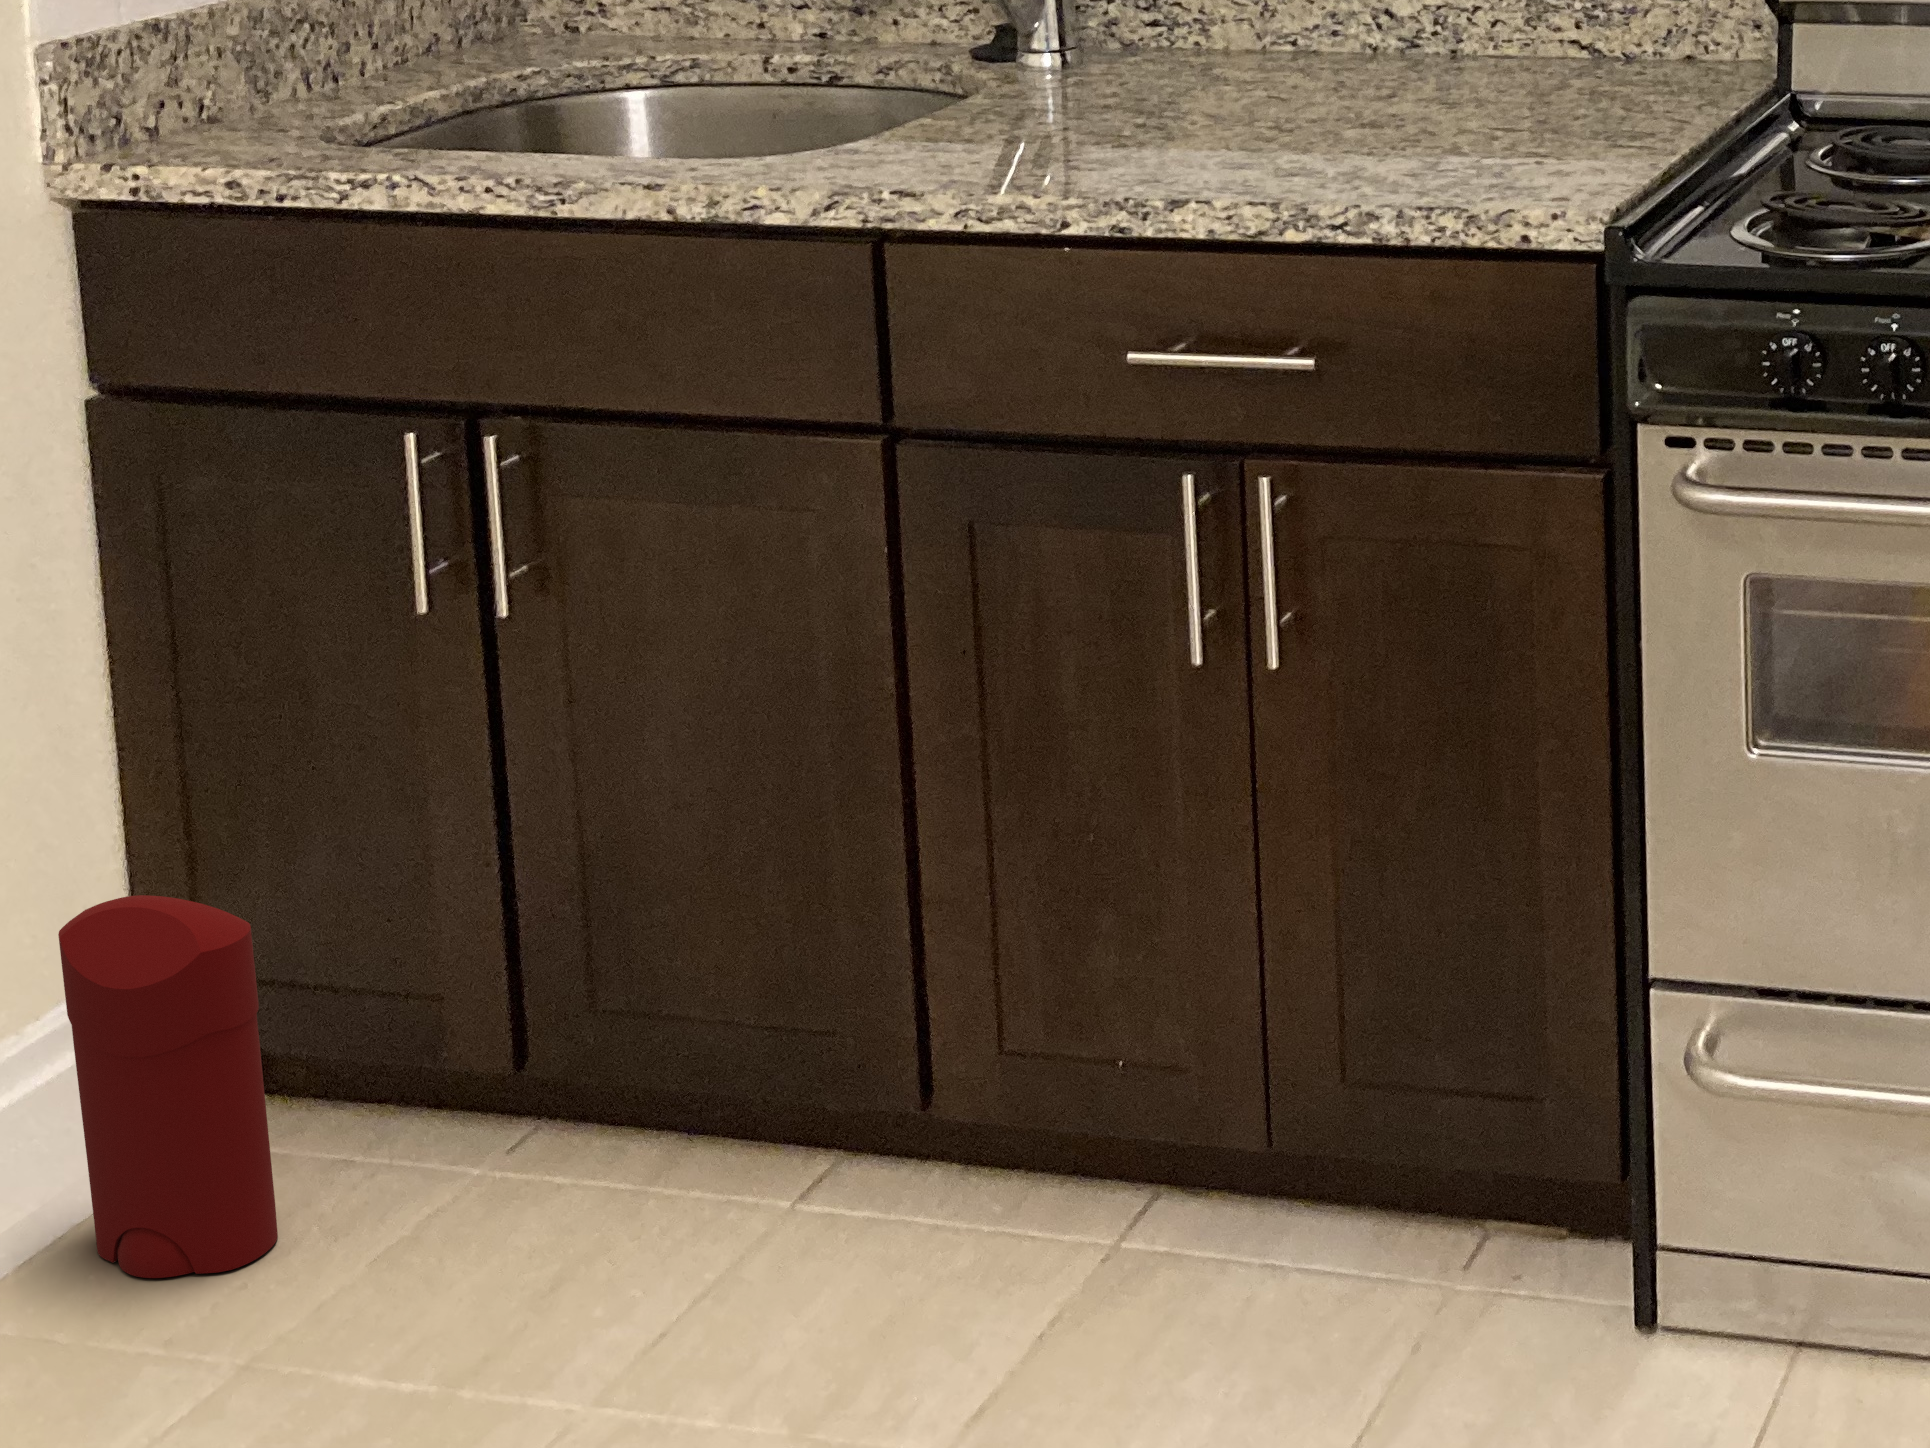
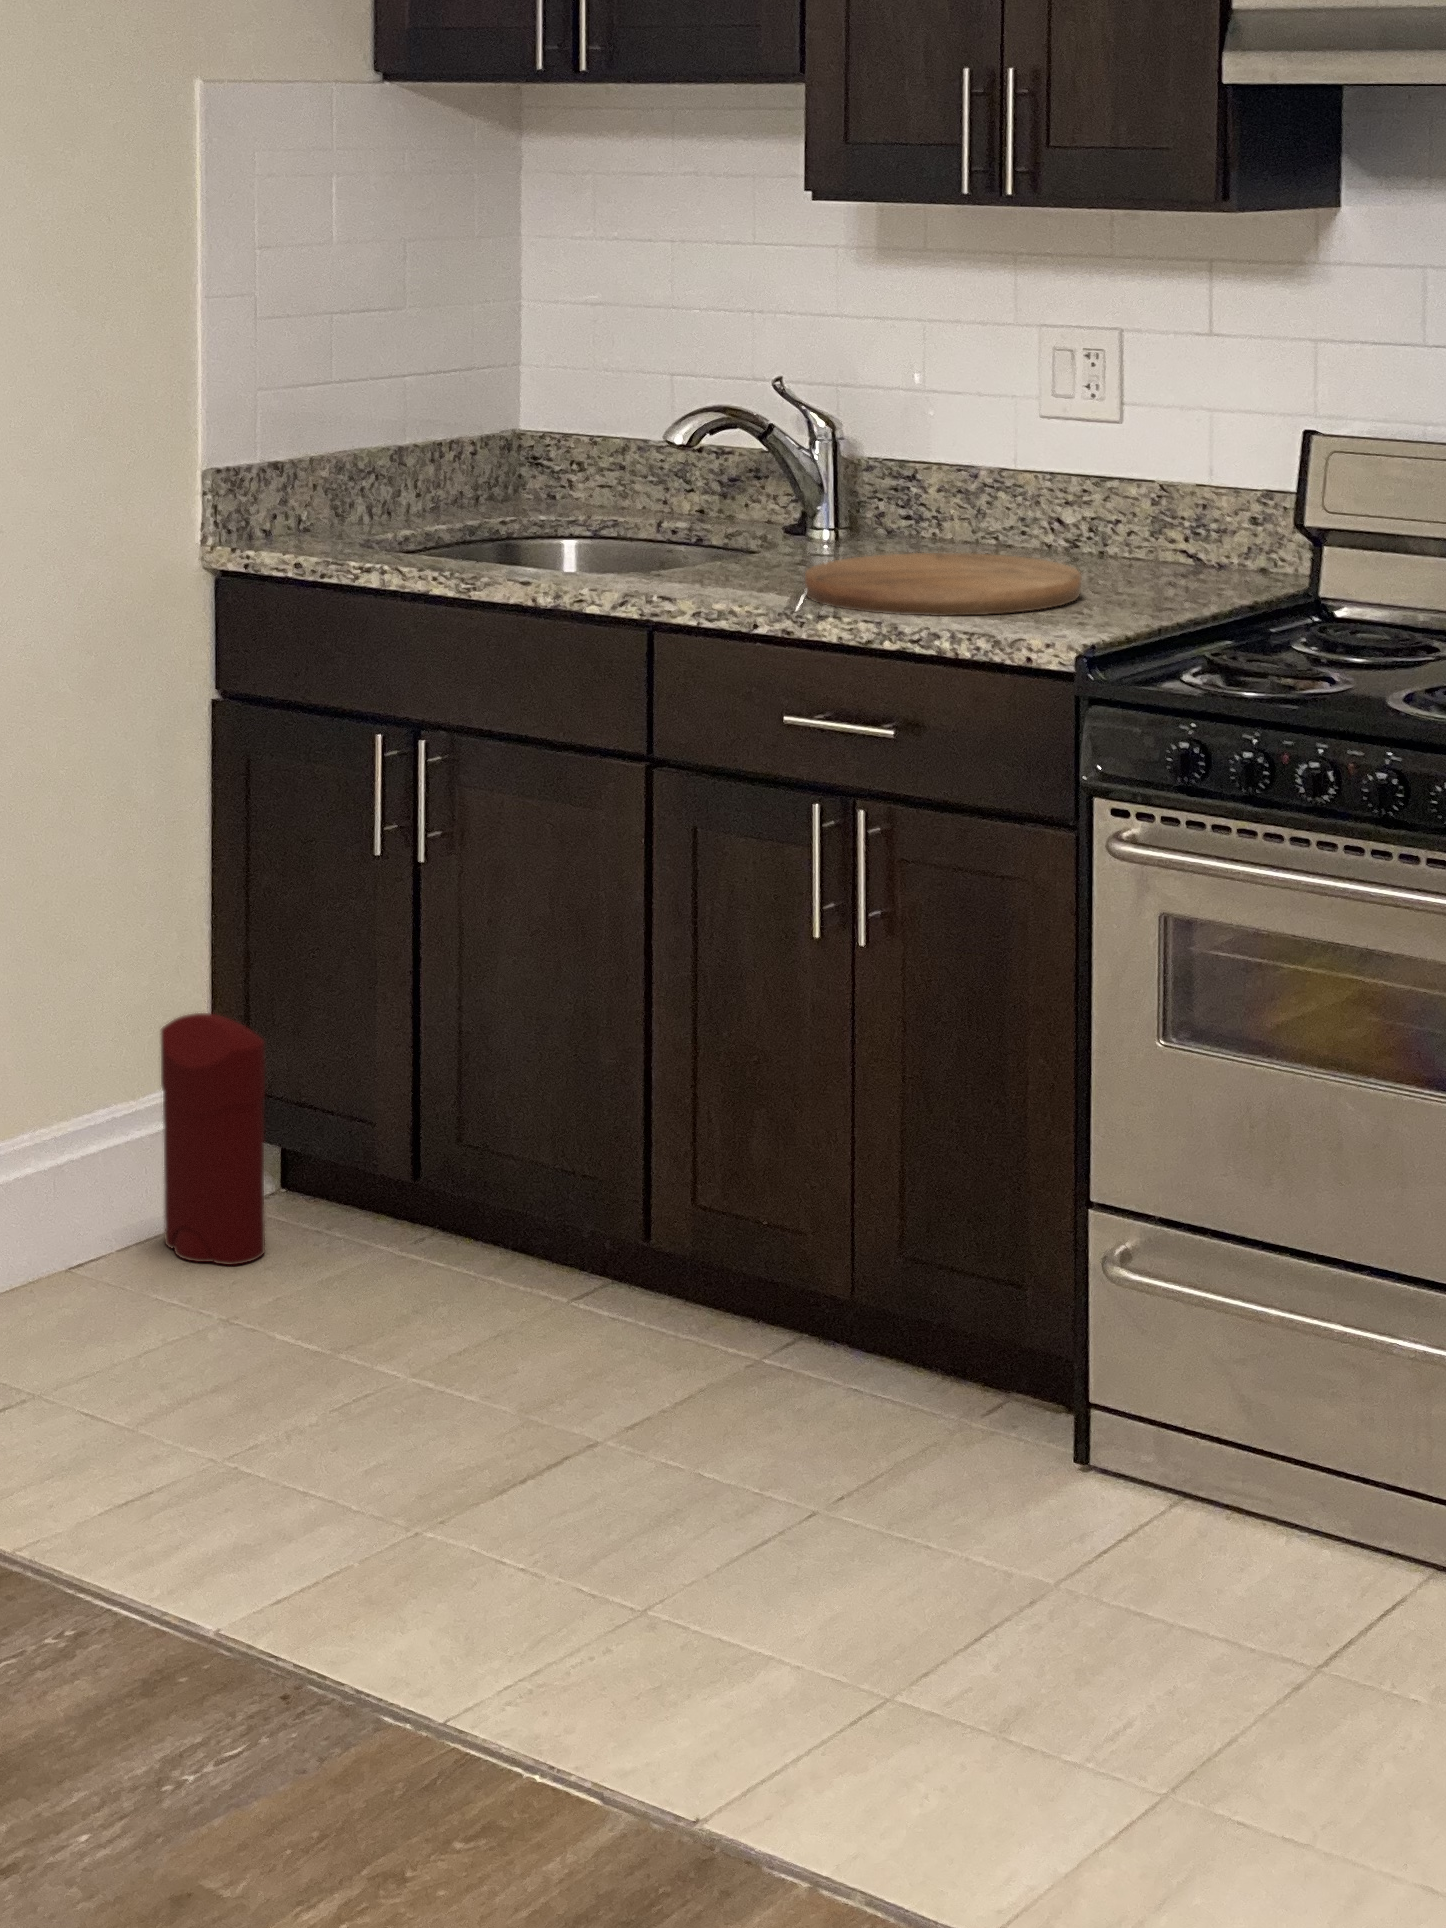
cutting board: none [1100,73,1500,183] -> present [805,553,1081,616]

